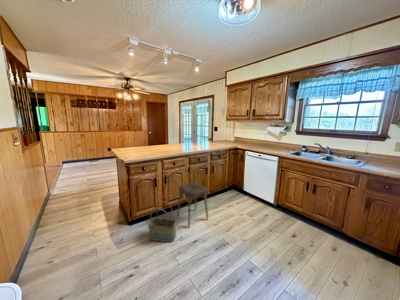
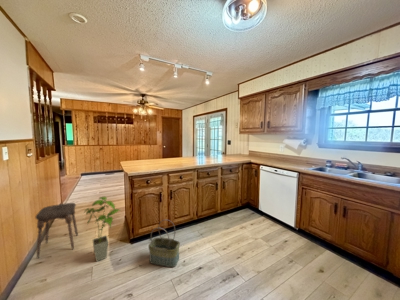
house plant: none [84,183,119,242] -> present [85,197,120,261]
stool: present [177,183,208,227] -> present [36,203,78,258]

